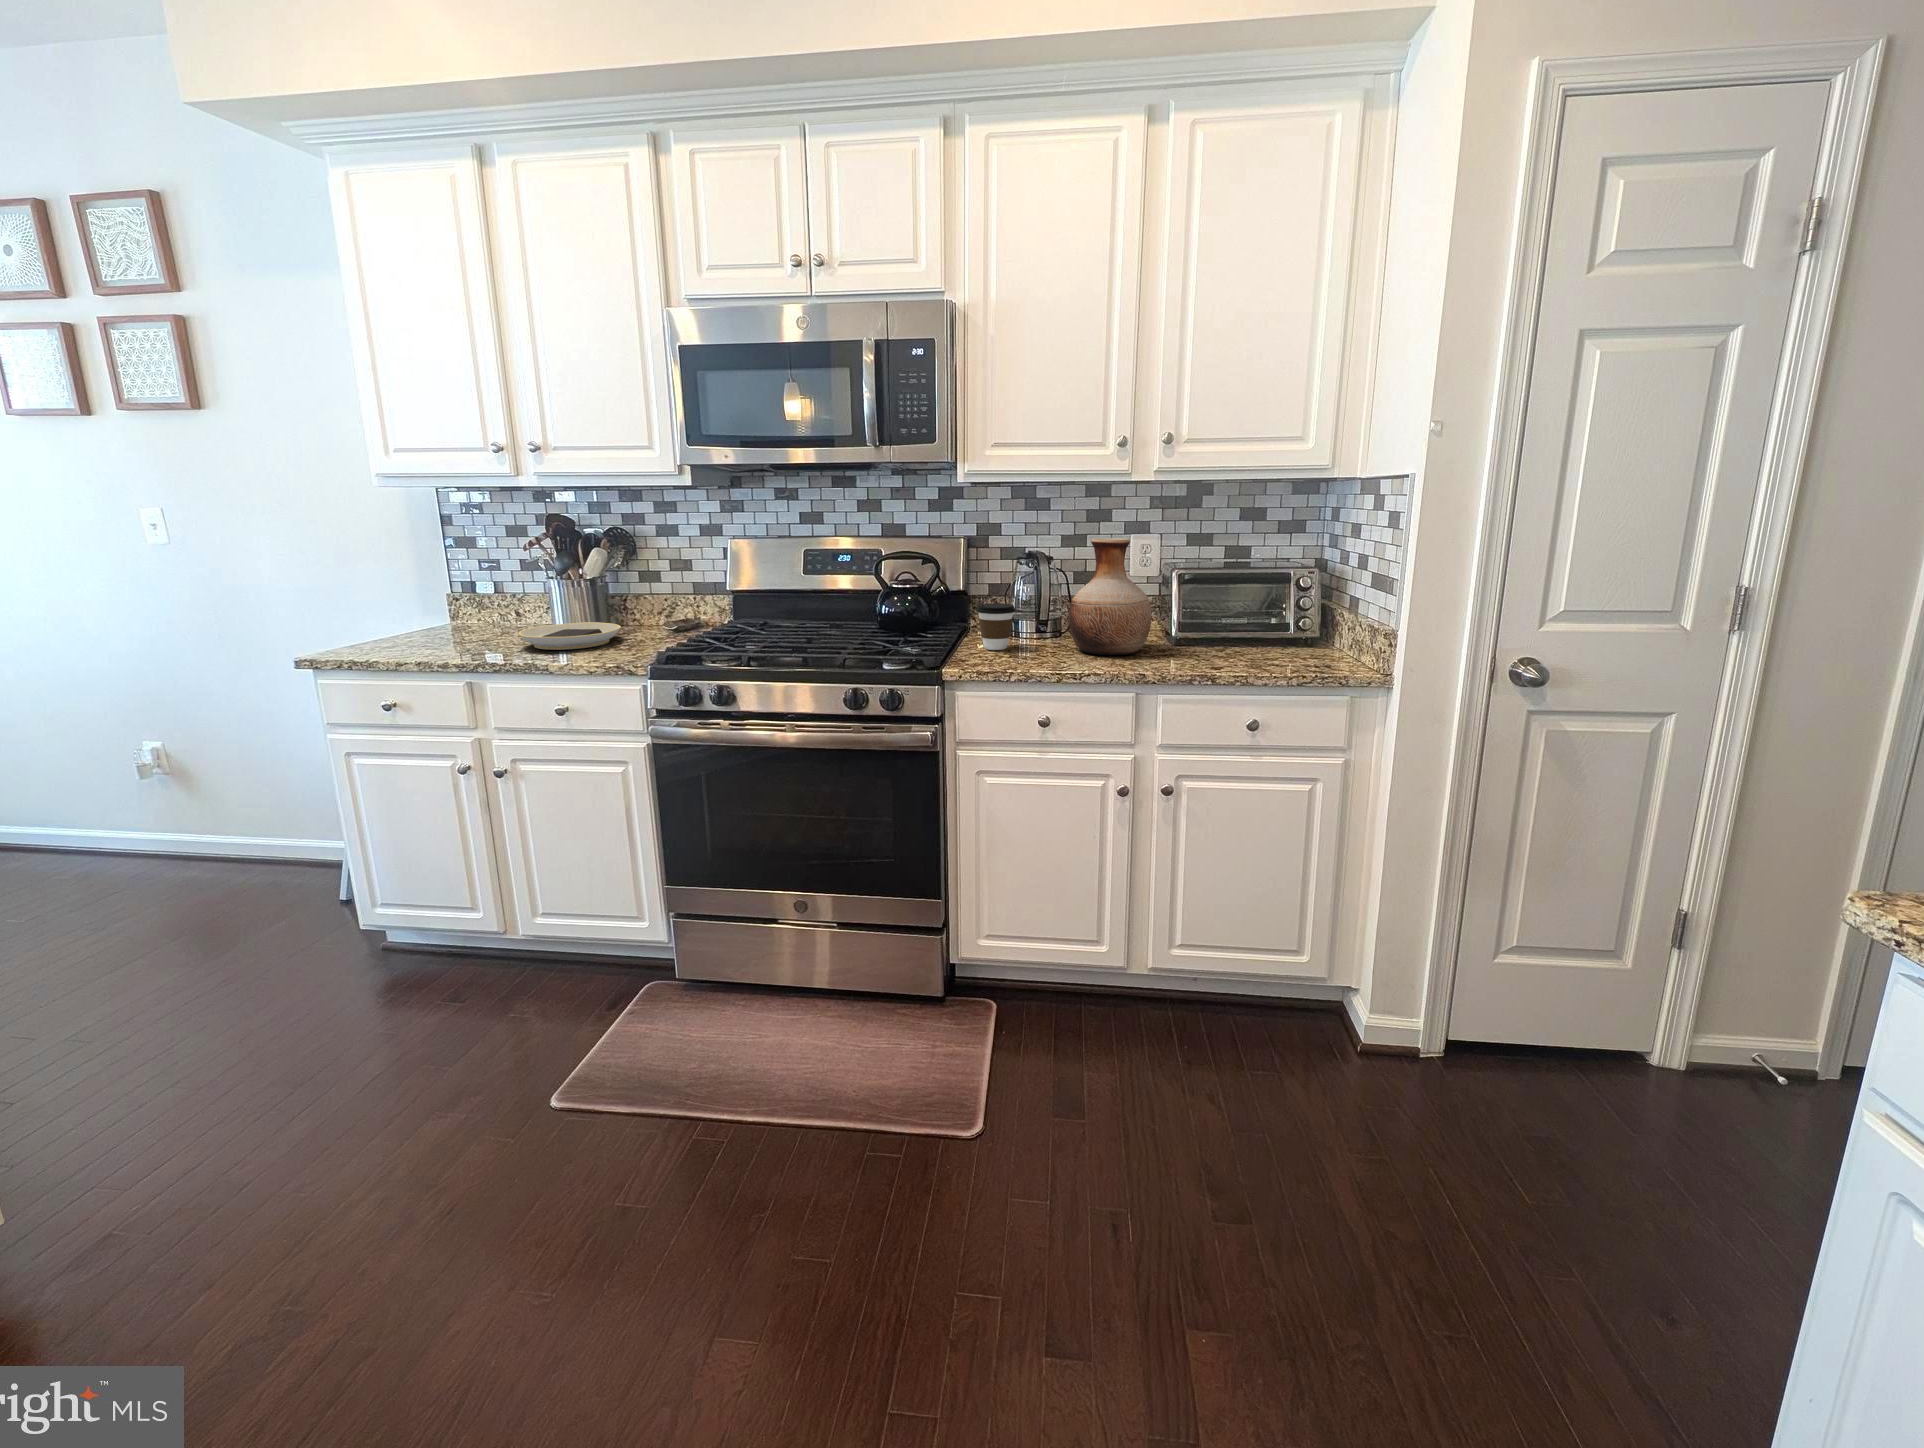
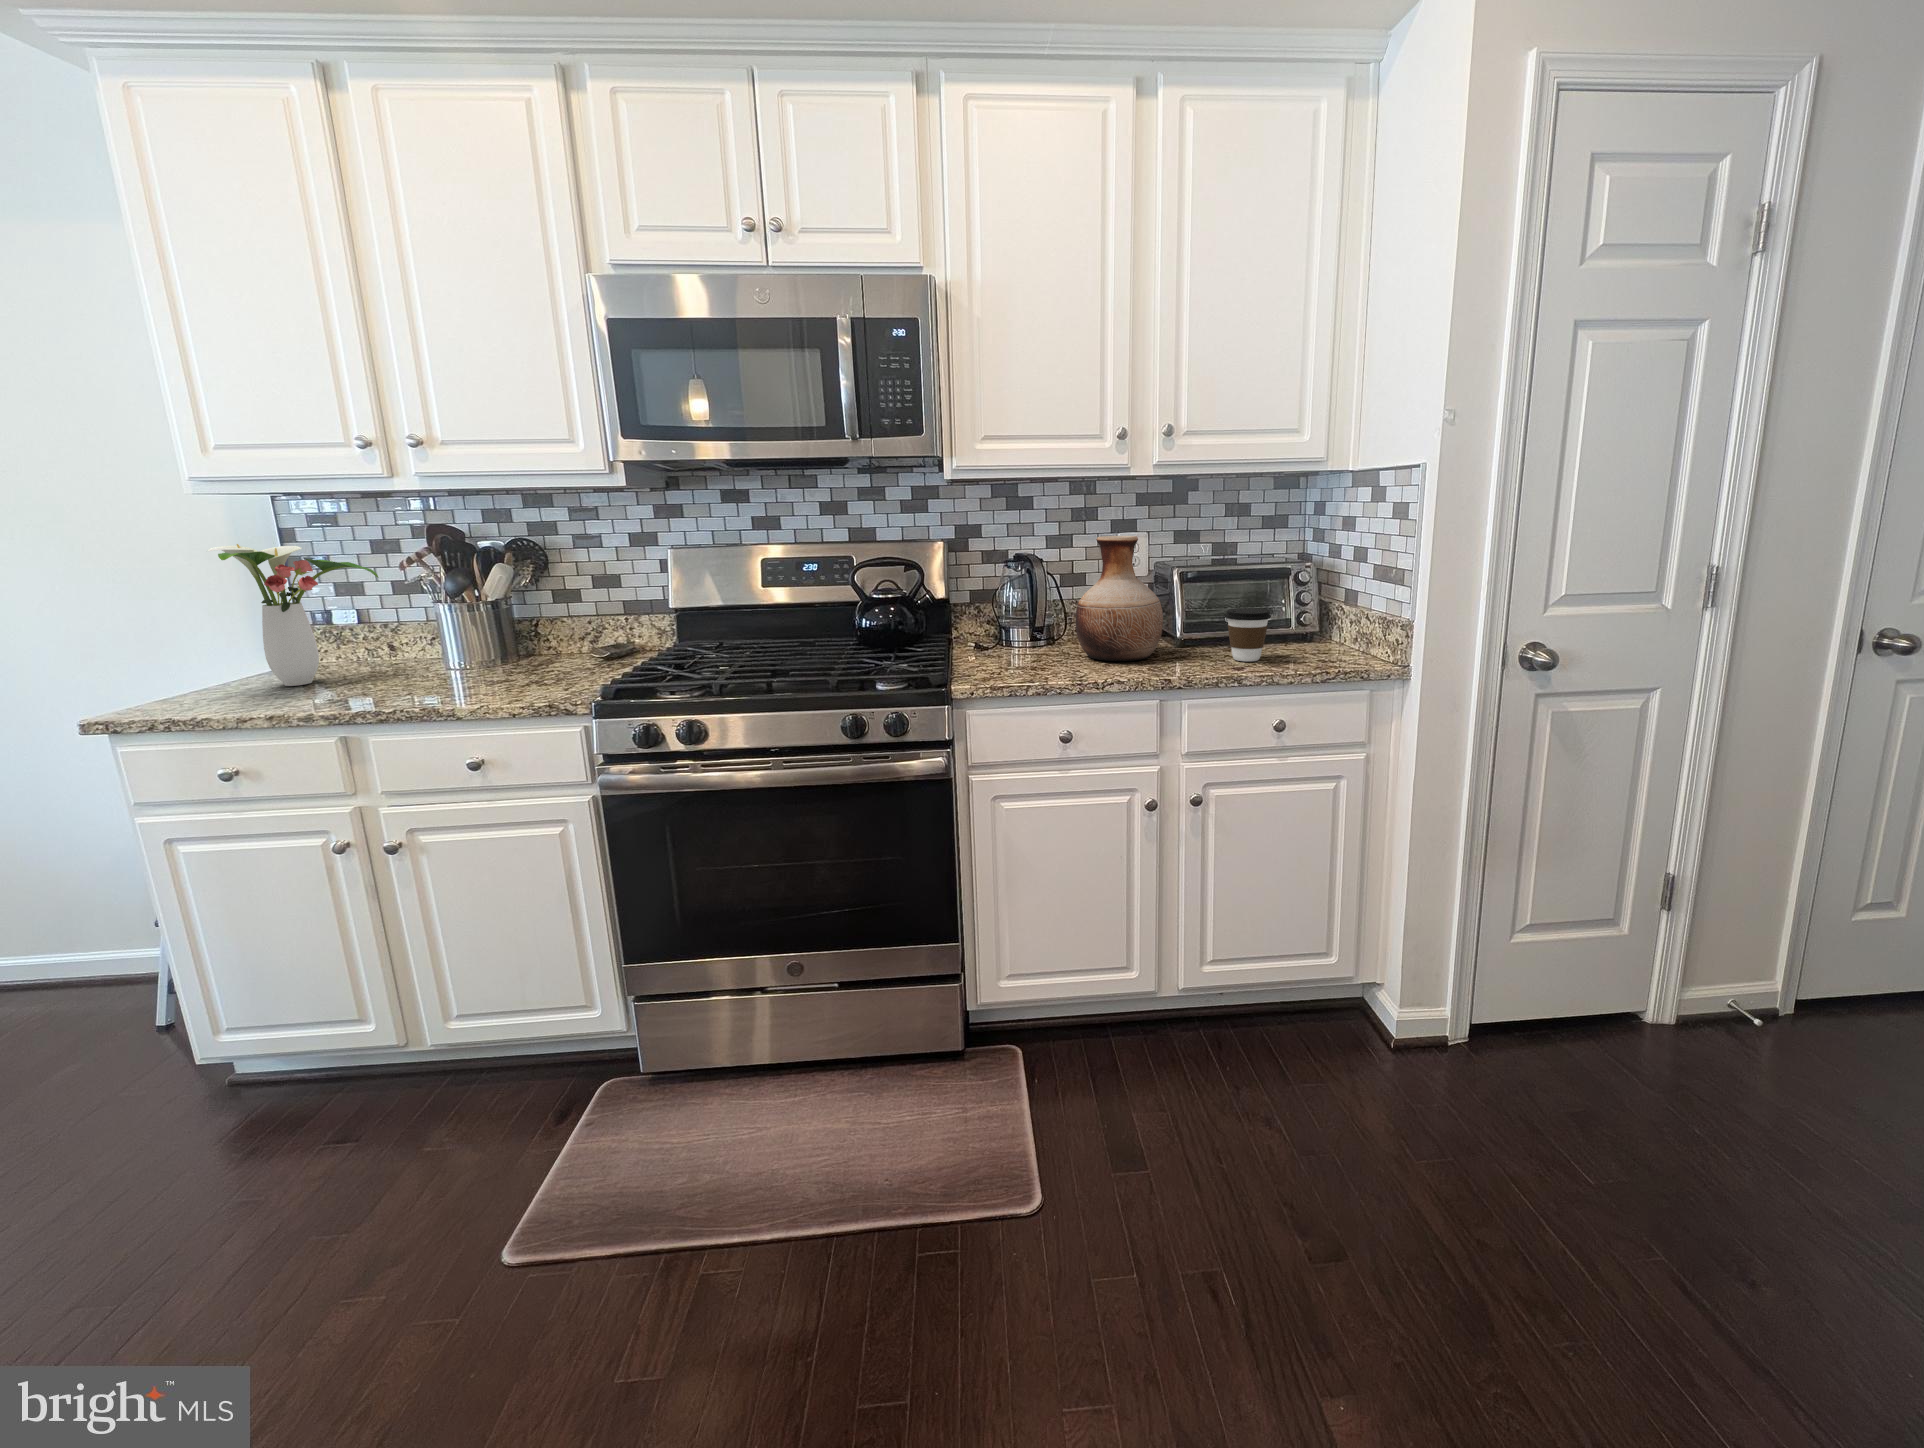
flower arrangement: none [386,527,505,640] -> present [207,544,378,686]
coffee cup: present [976,603,1015,650] -> present [1225,608,1271,661]
plate: present [519,622,621,650] -> none [407,653,541,690]

